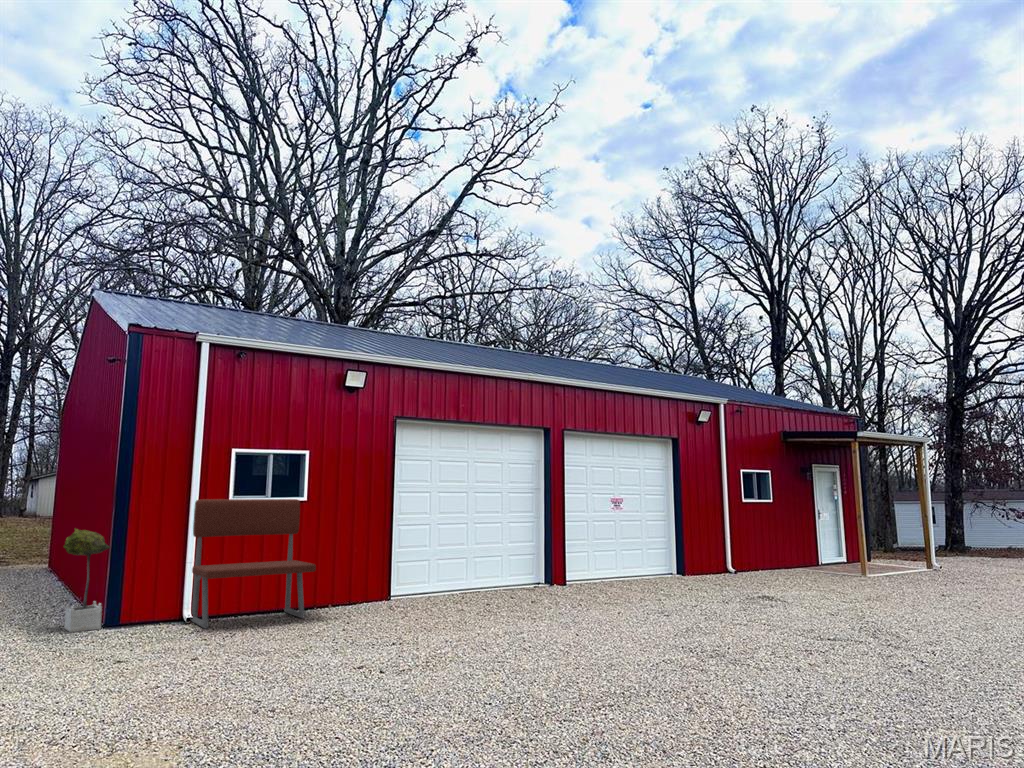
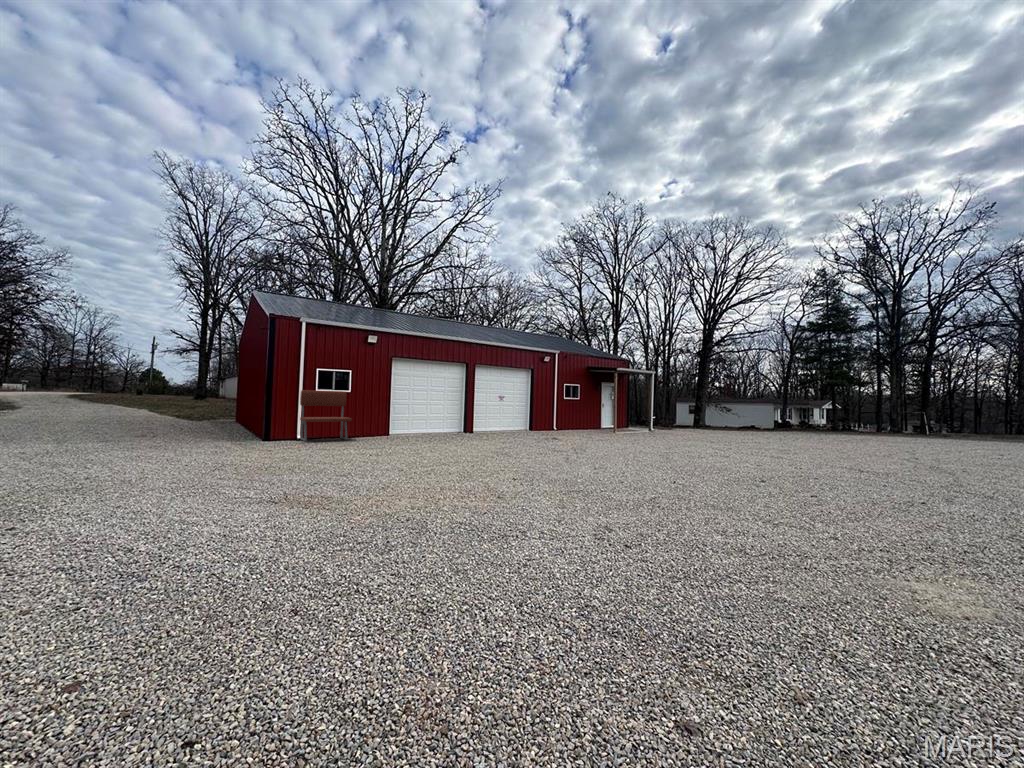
potted tree: present [64,529,110,632] -> none [247,400,266,441]

